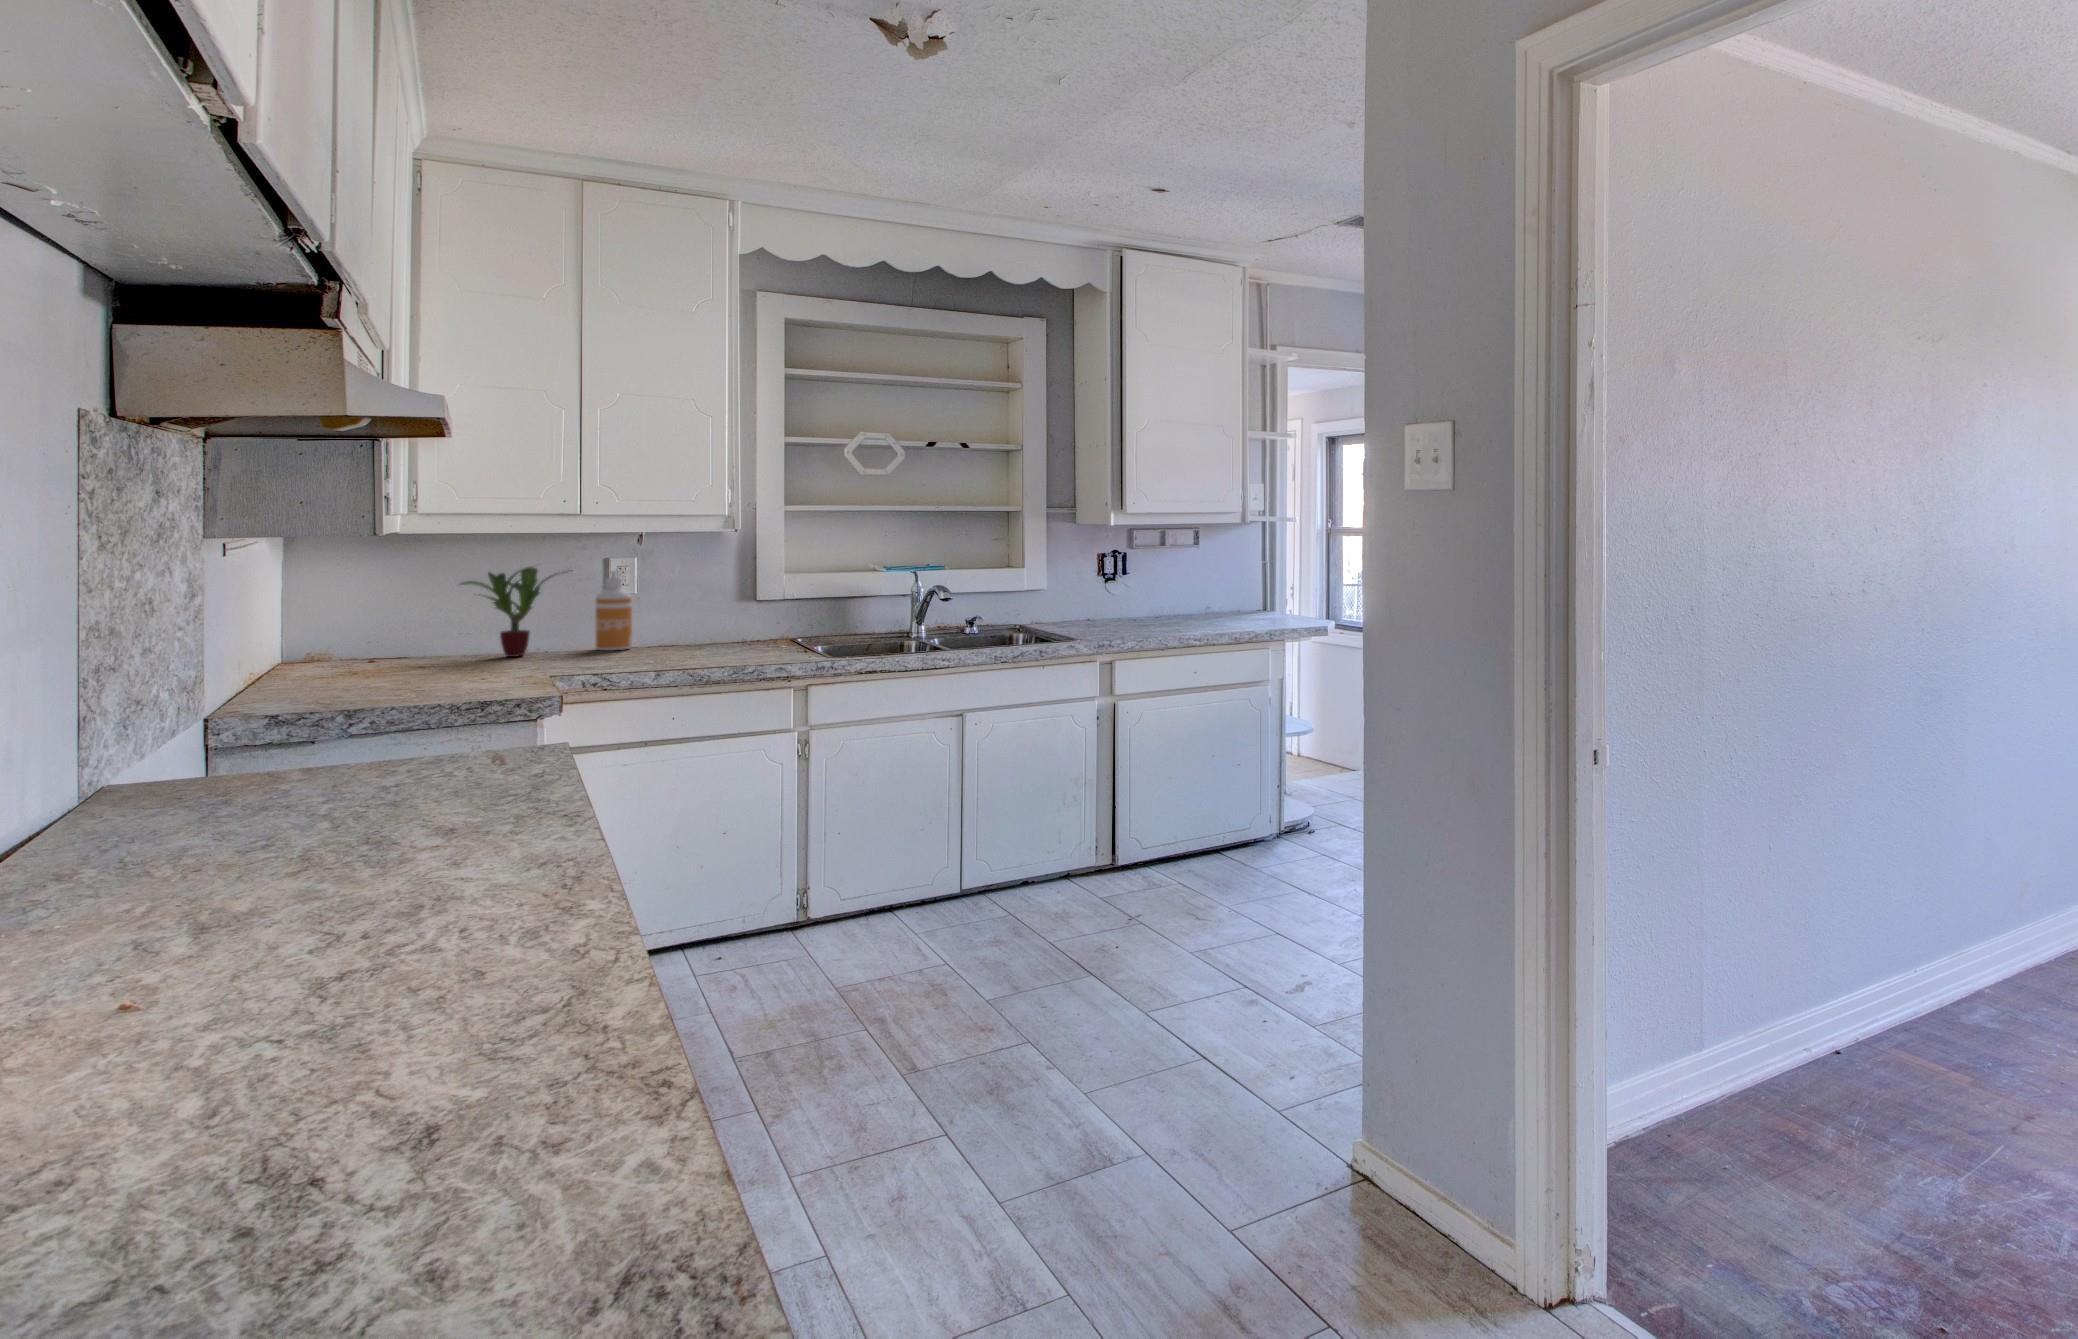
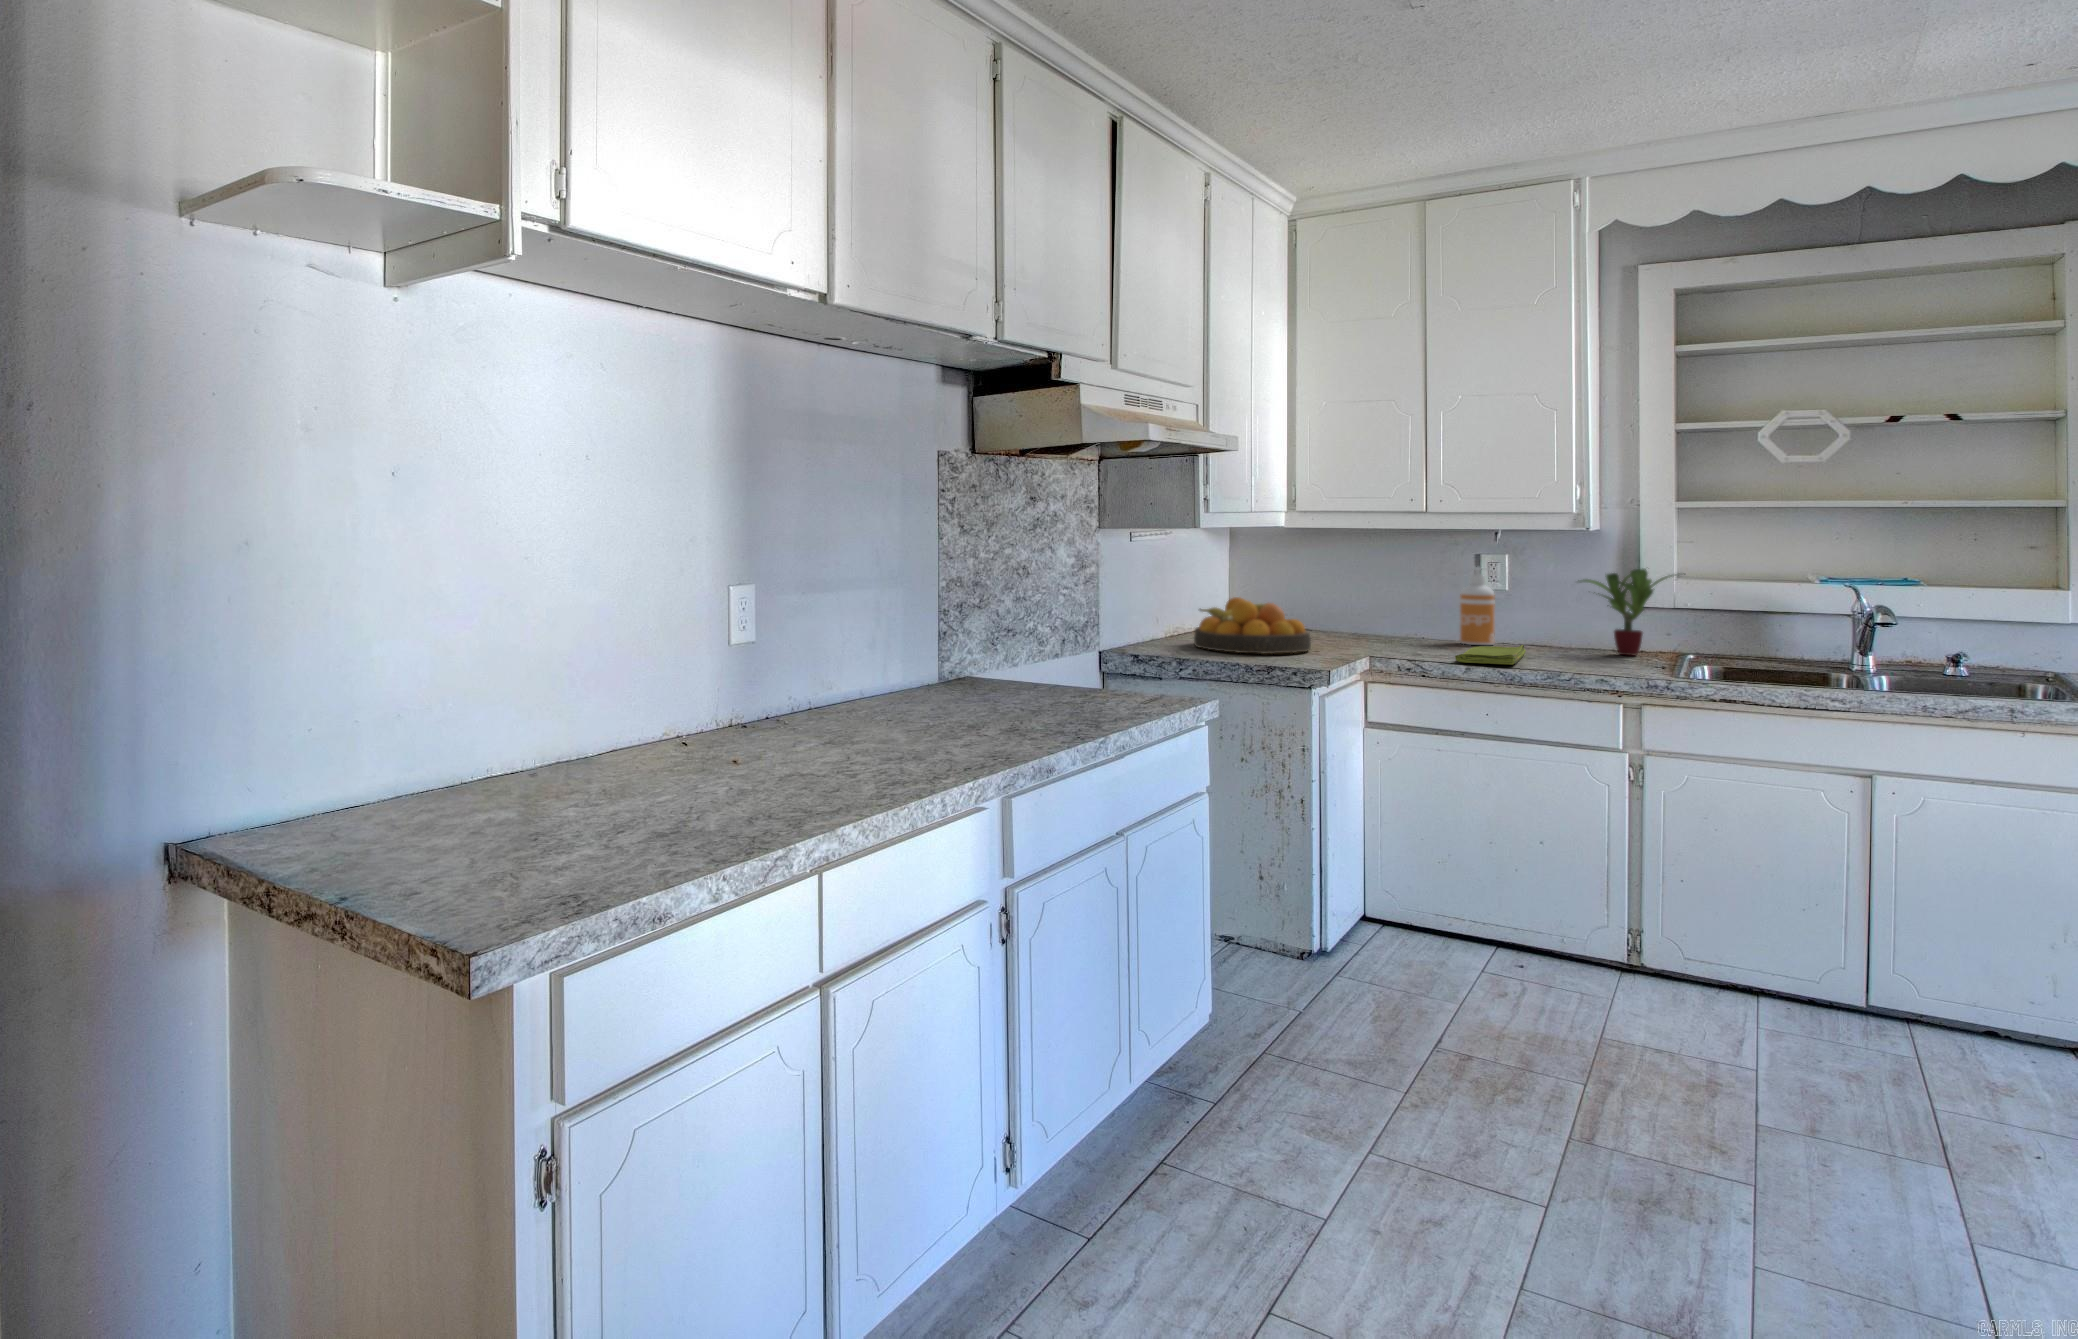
potted plant: present [461,567,556,657] -> present [1580,568,1670,656]
fruit bowl: none [299,621,473,693] -> present [1194,597,1311,654]
dish towel: none [626,645,703,669] -> present [1455,645,1526,665]

